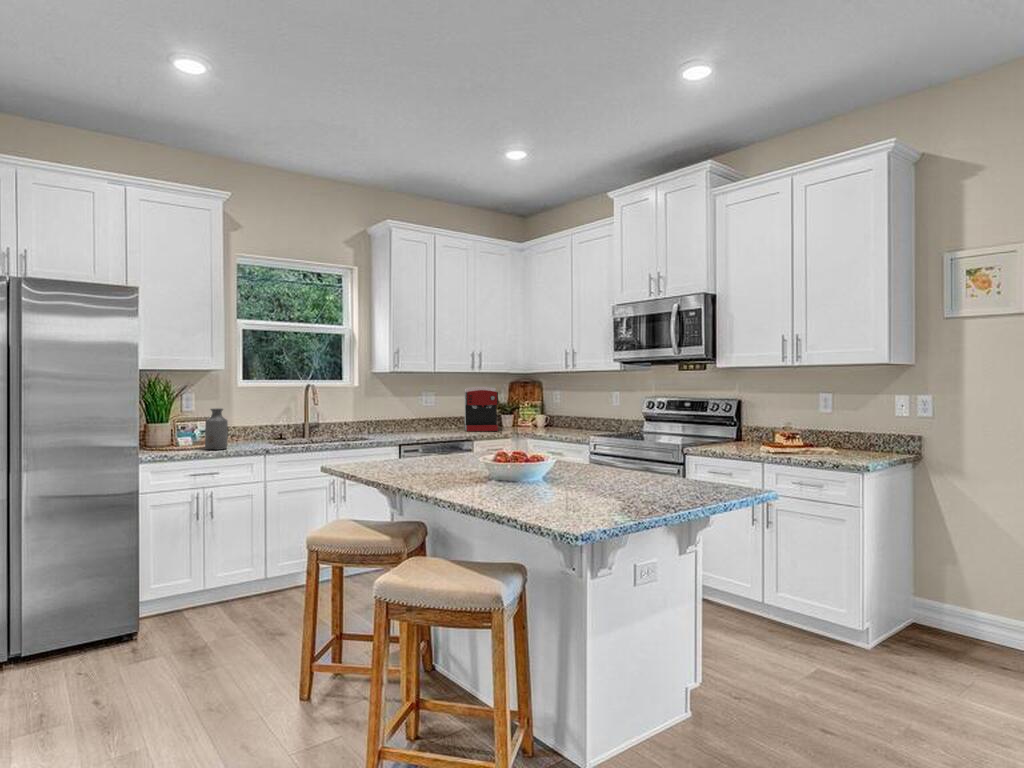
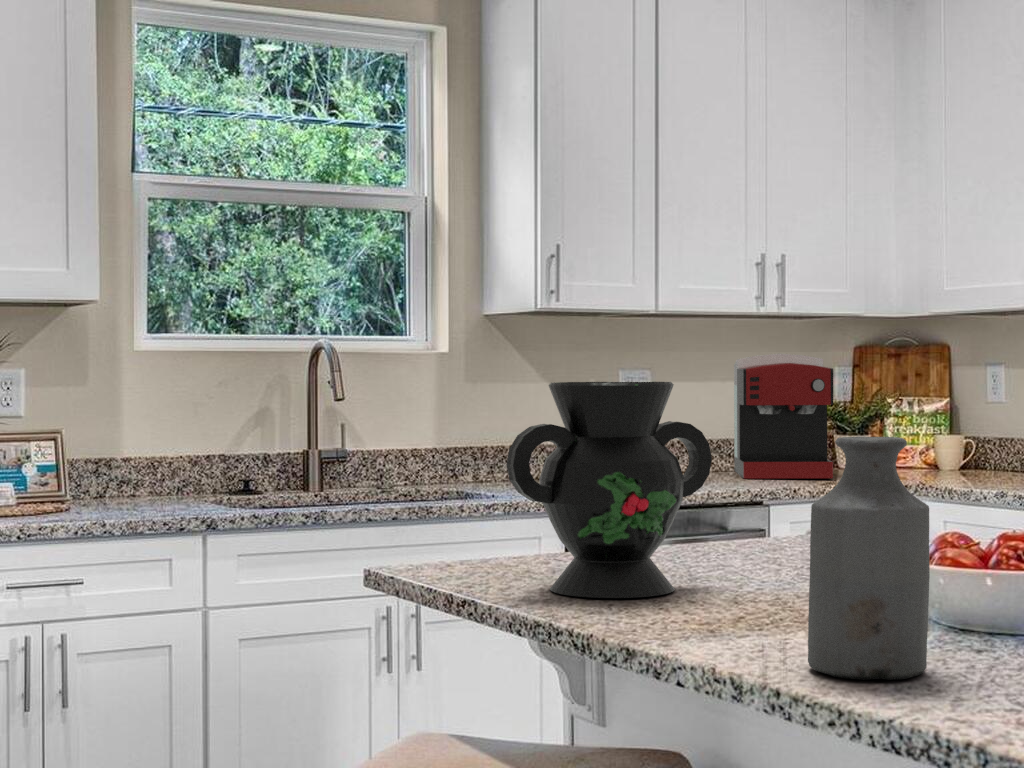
decorative vase: none [367,404,434,472] -> present [506,382,712,598]
bottle: present [205,408,228,450] -> present [808,437,930,680]

